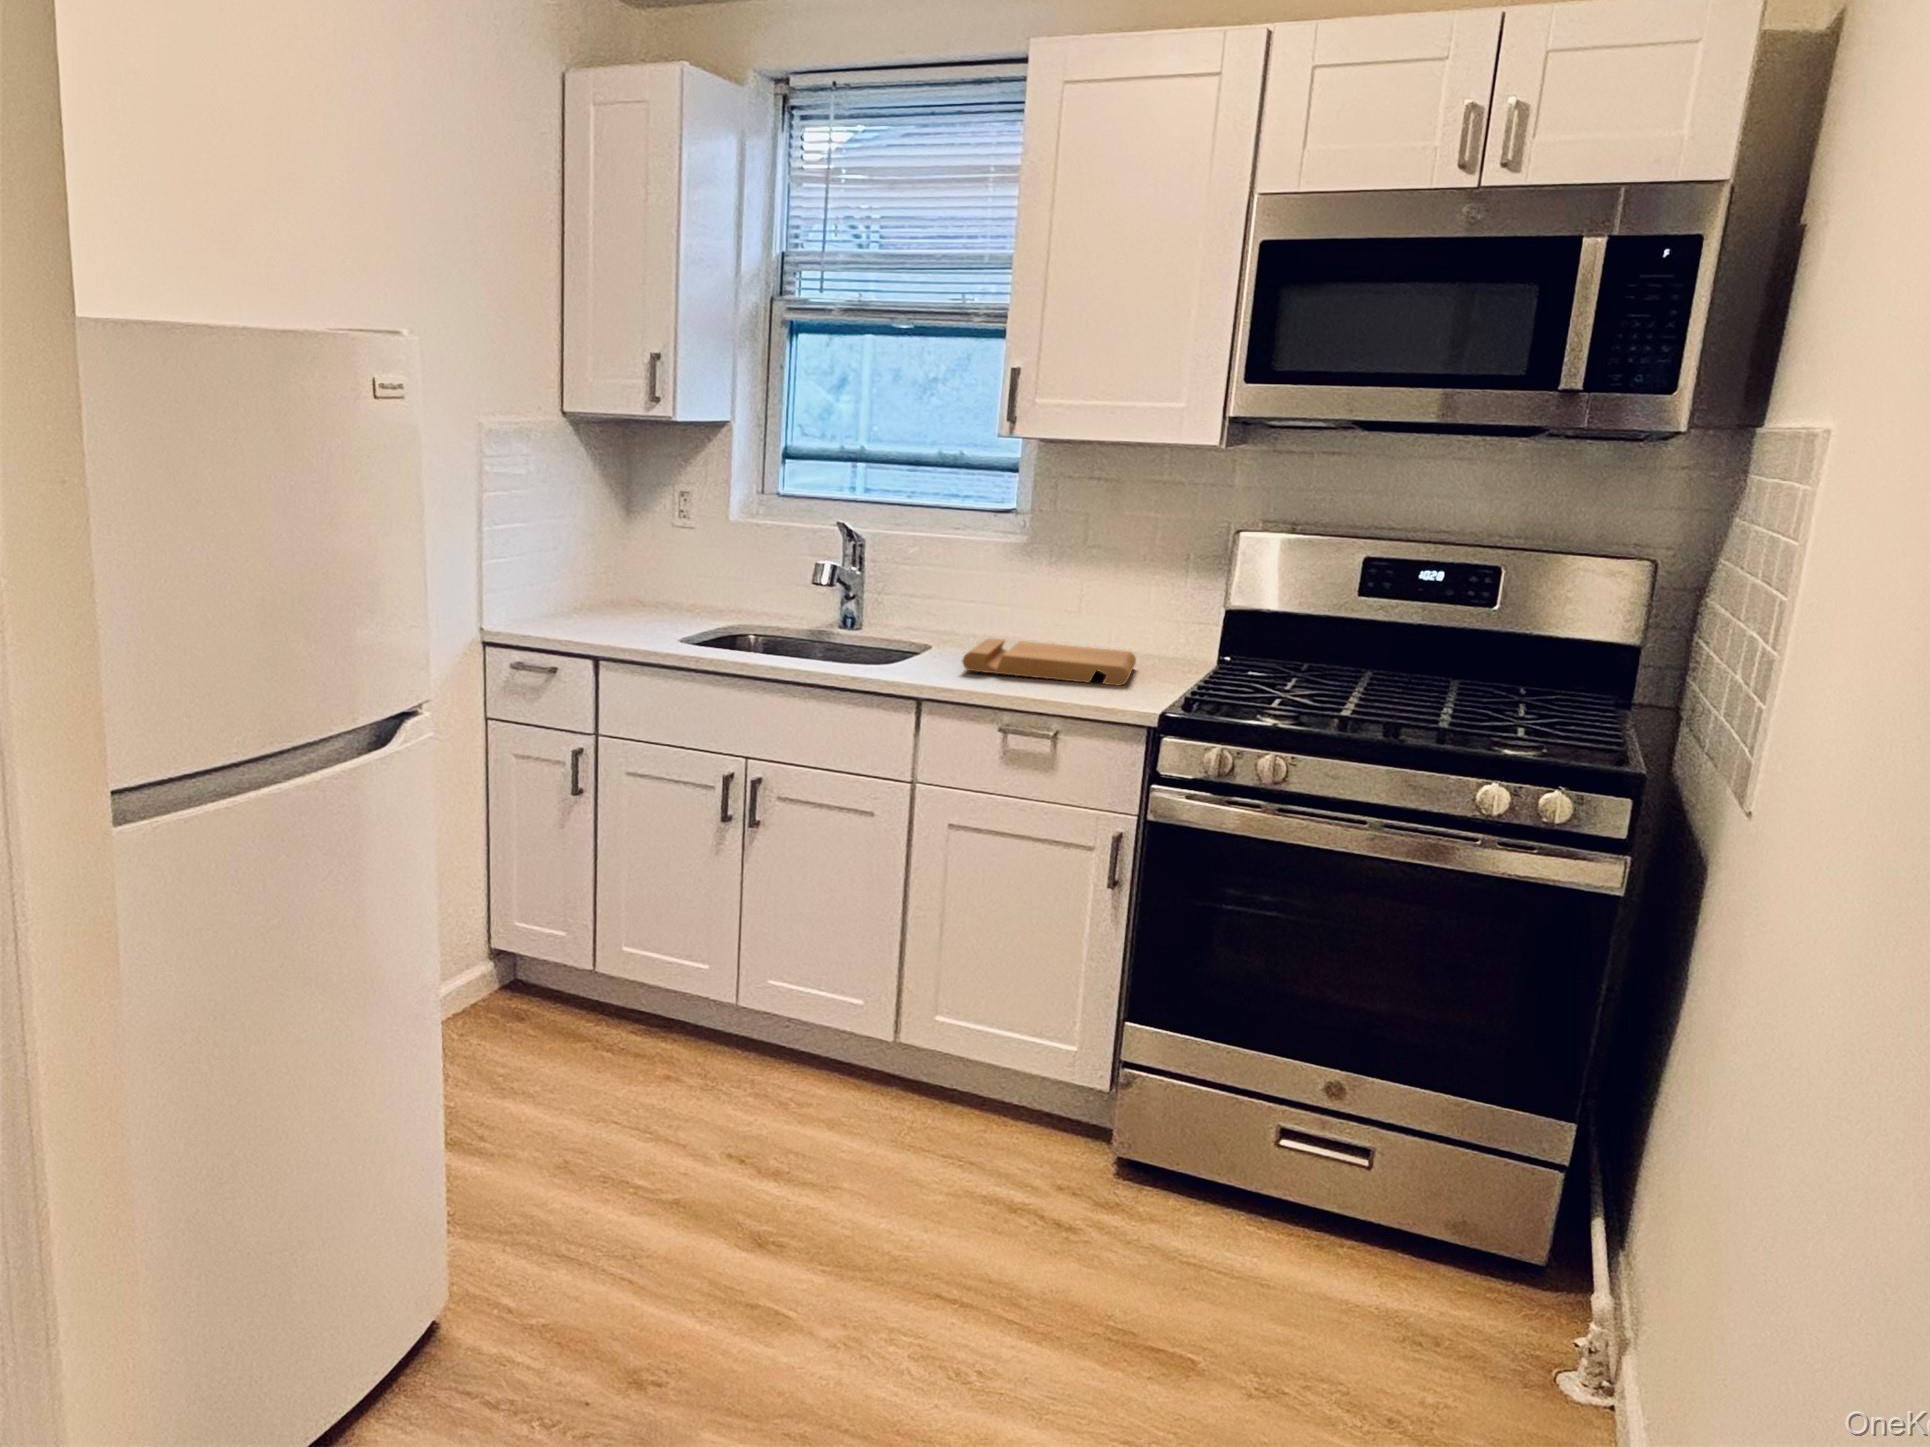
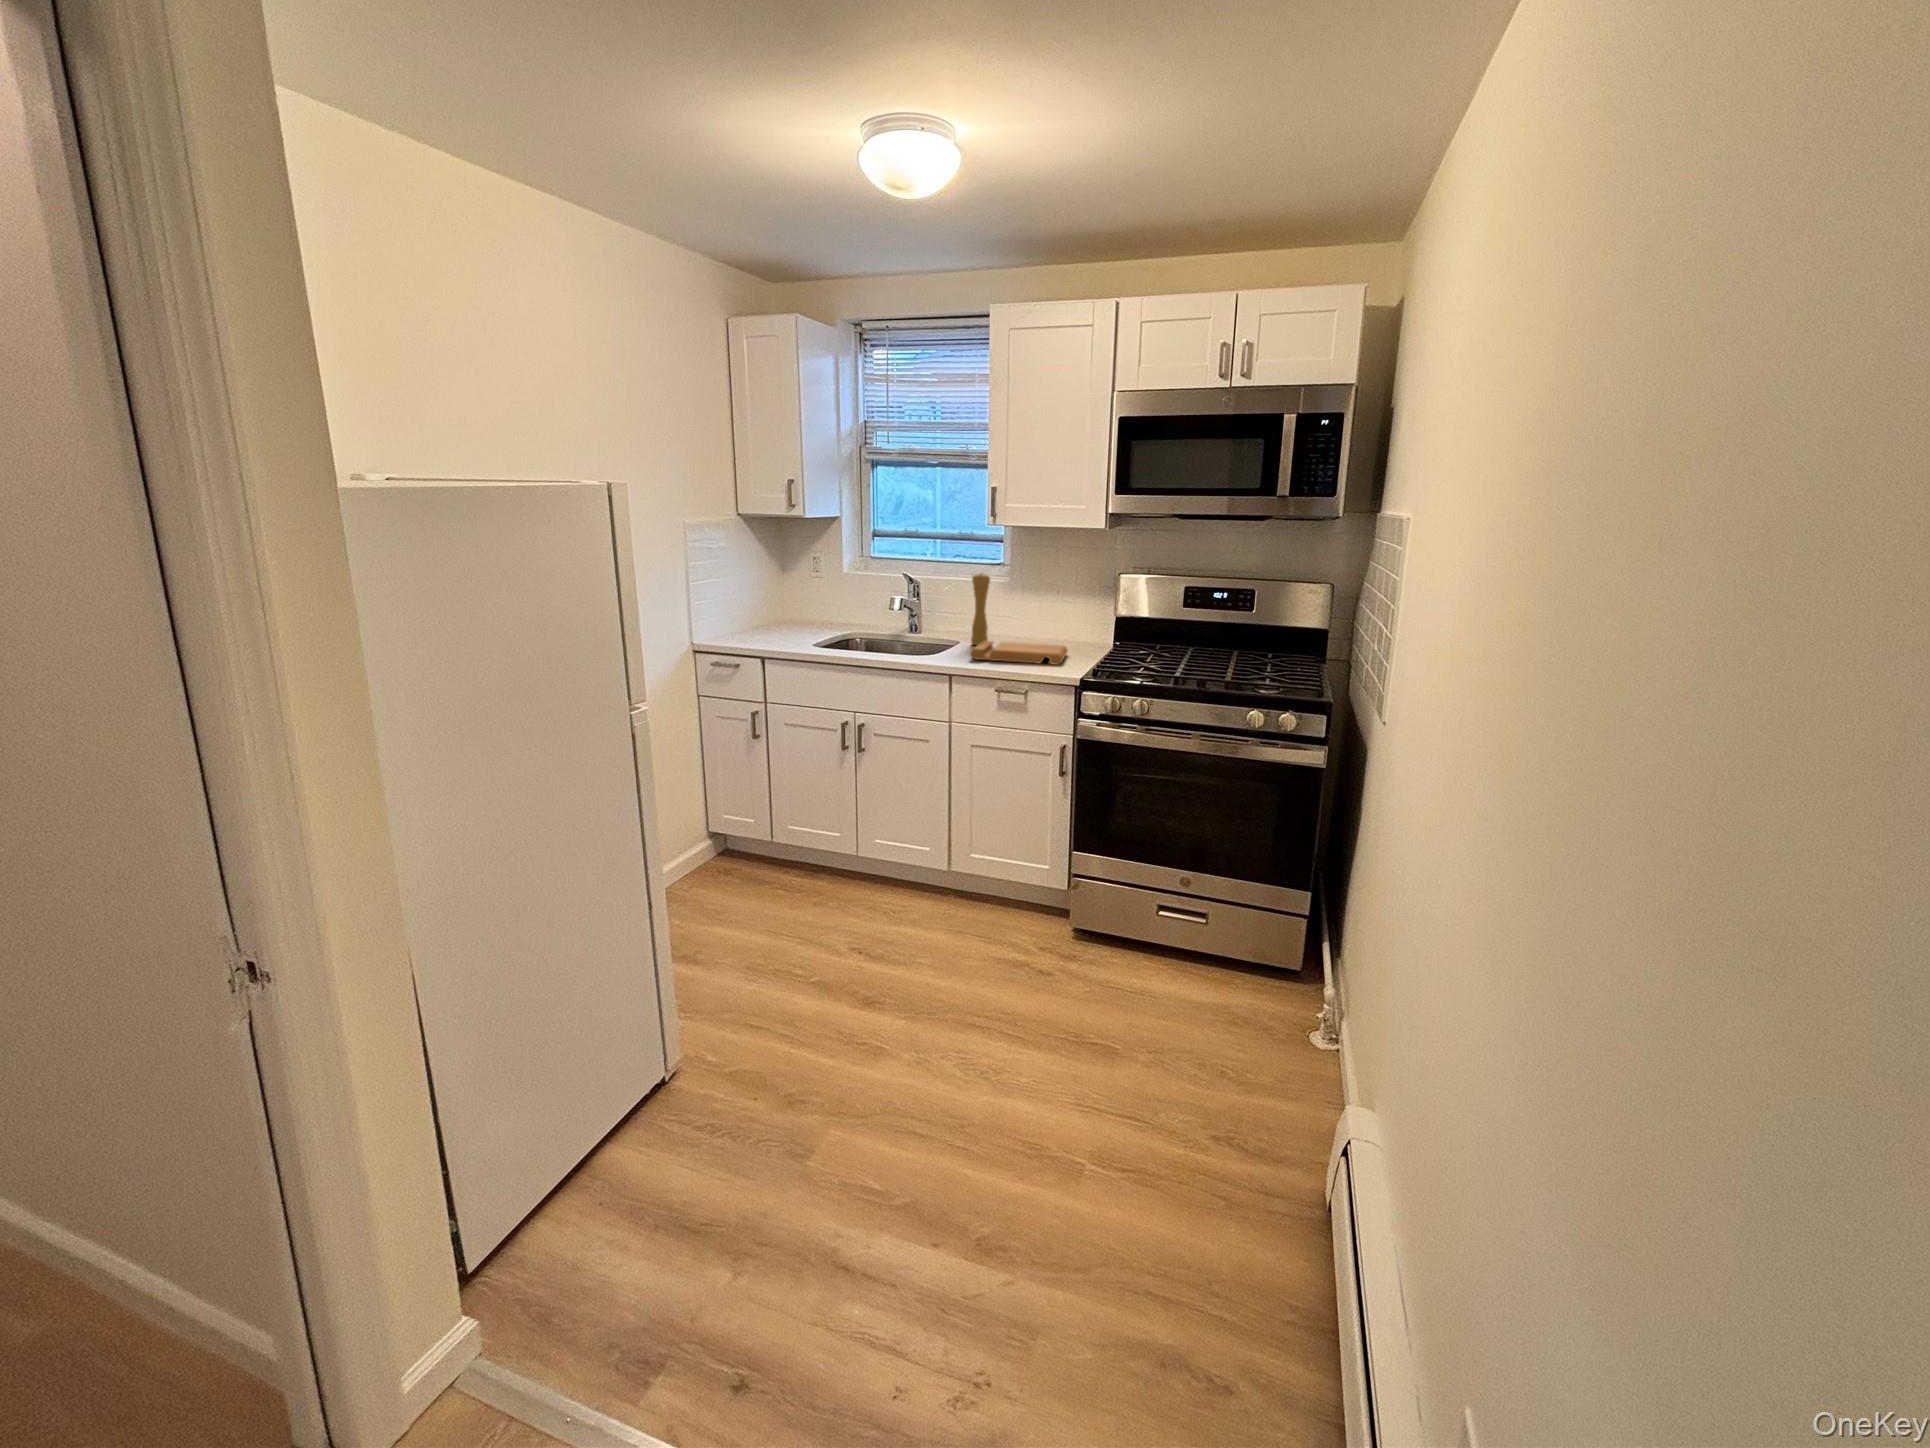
pepper mill: none [965,519,1002,646] -> present [971,574,990,645]

